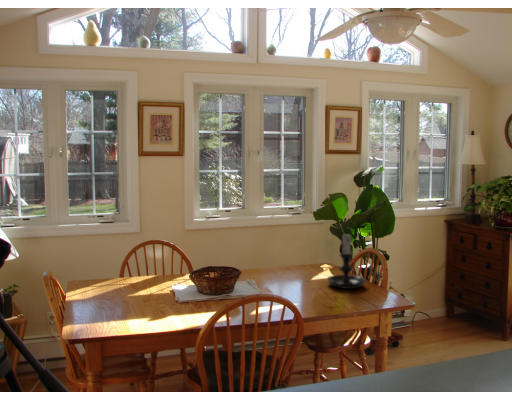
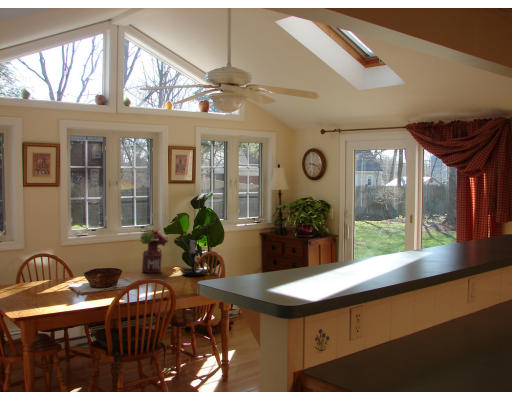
flower arrangement: none [271,215,313,278] -> present [140,230,168,273]

